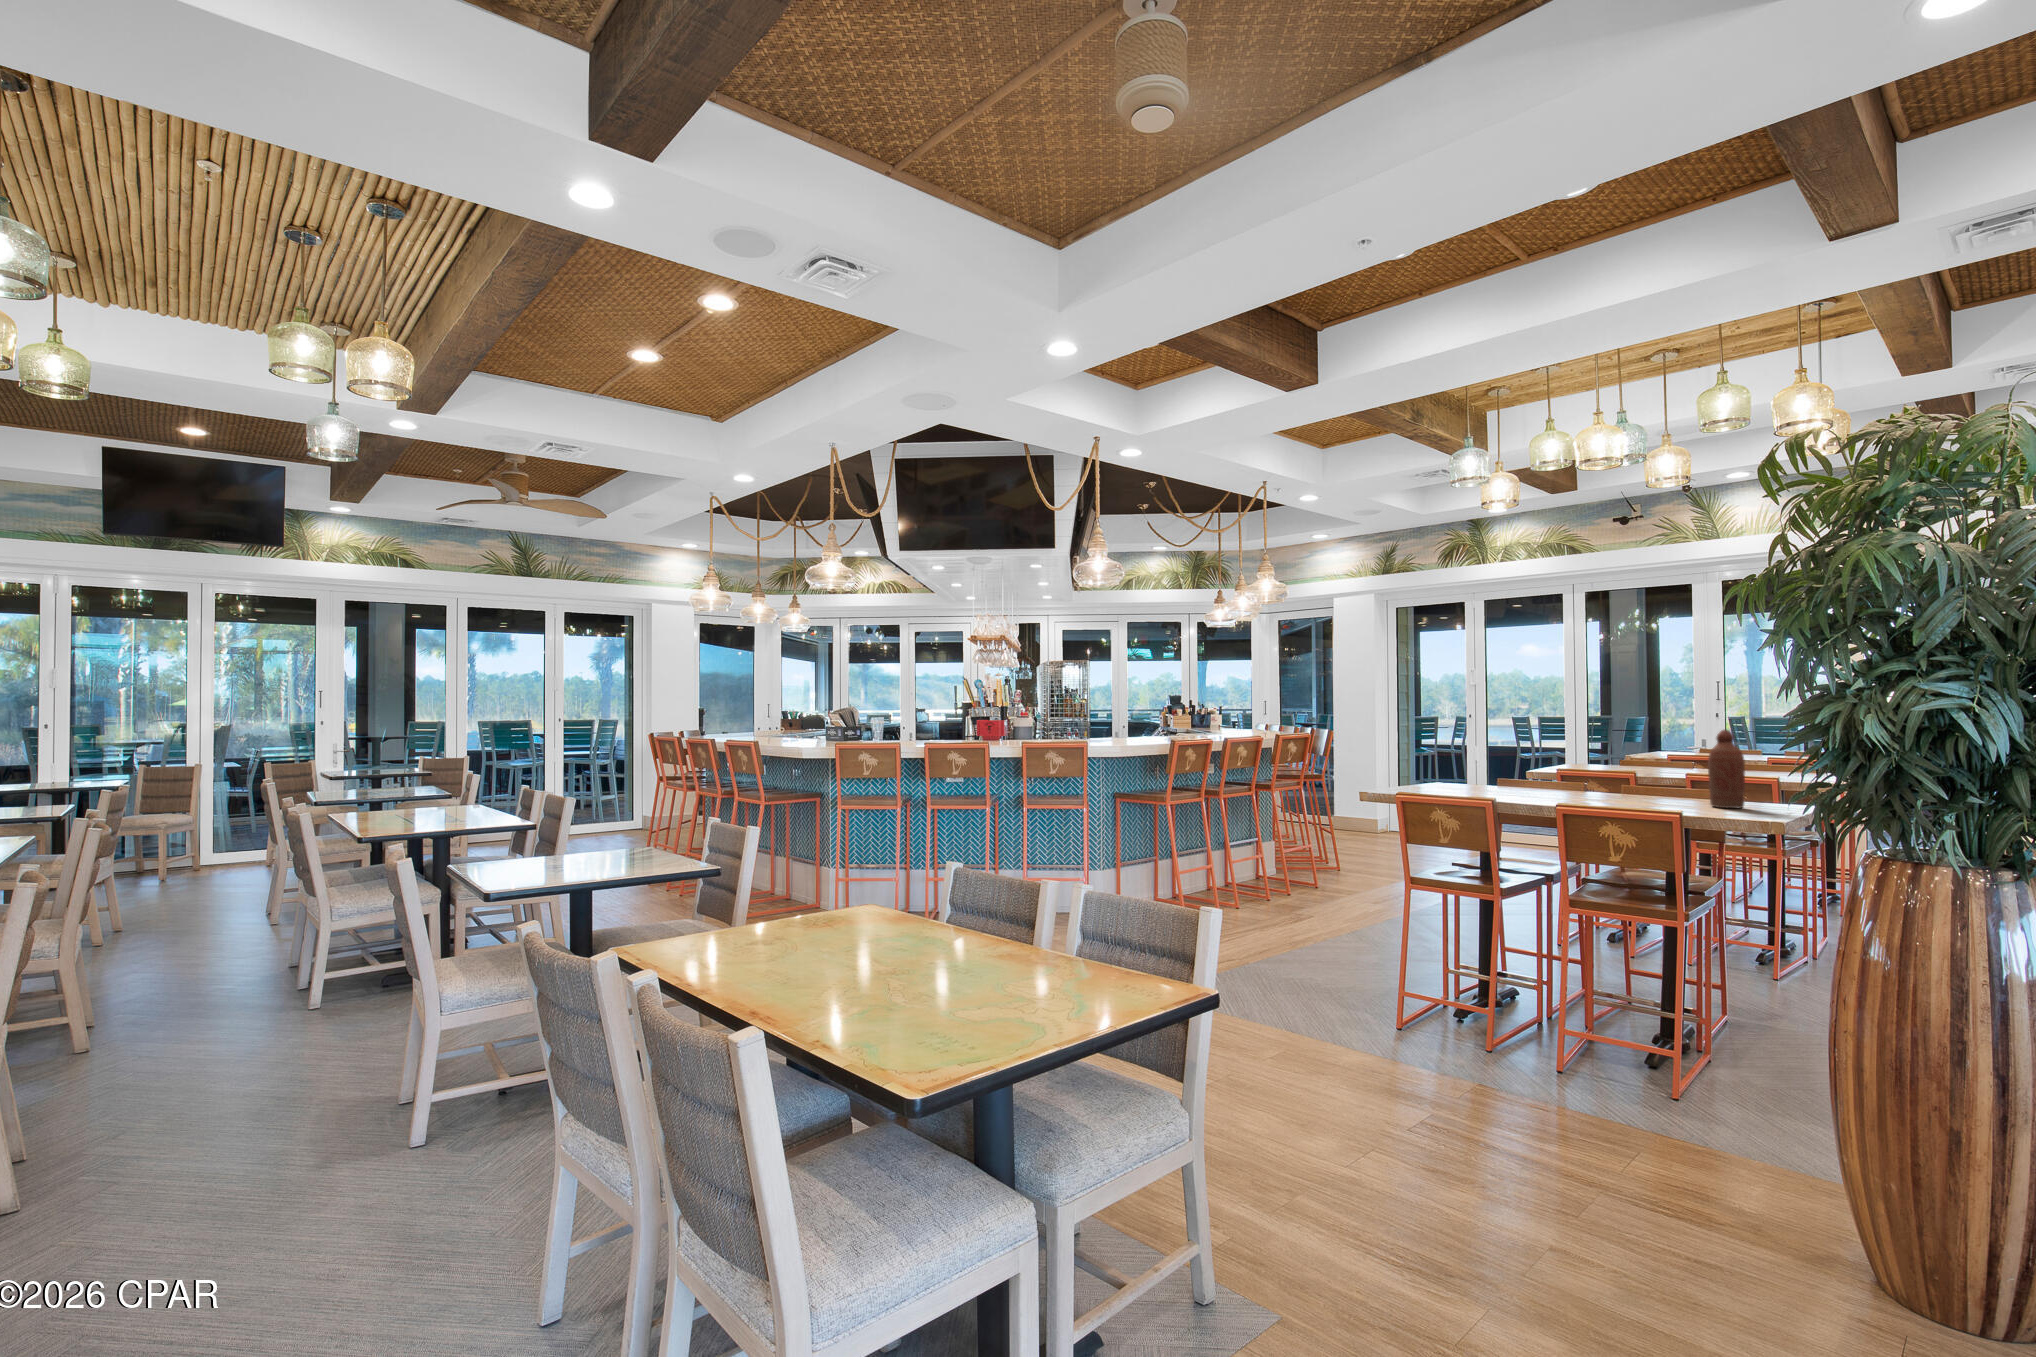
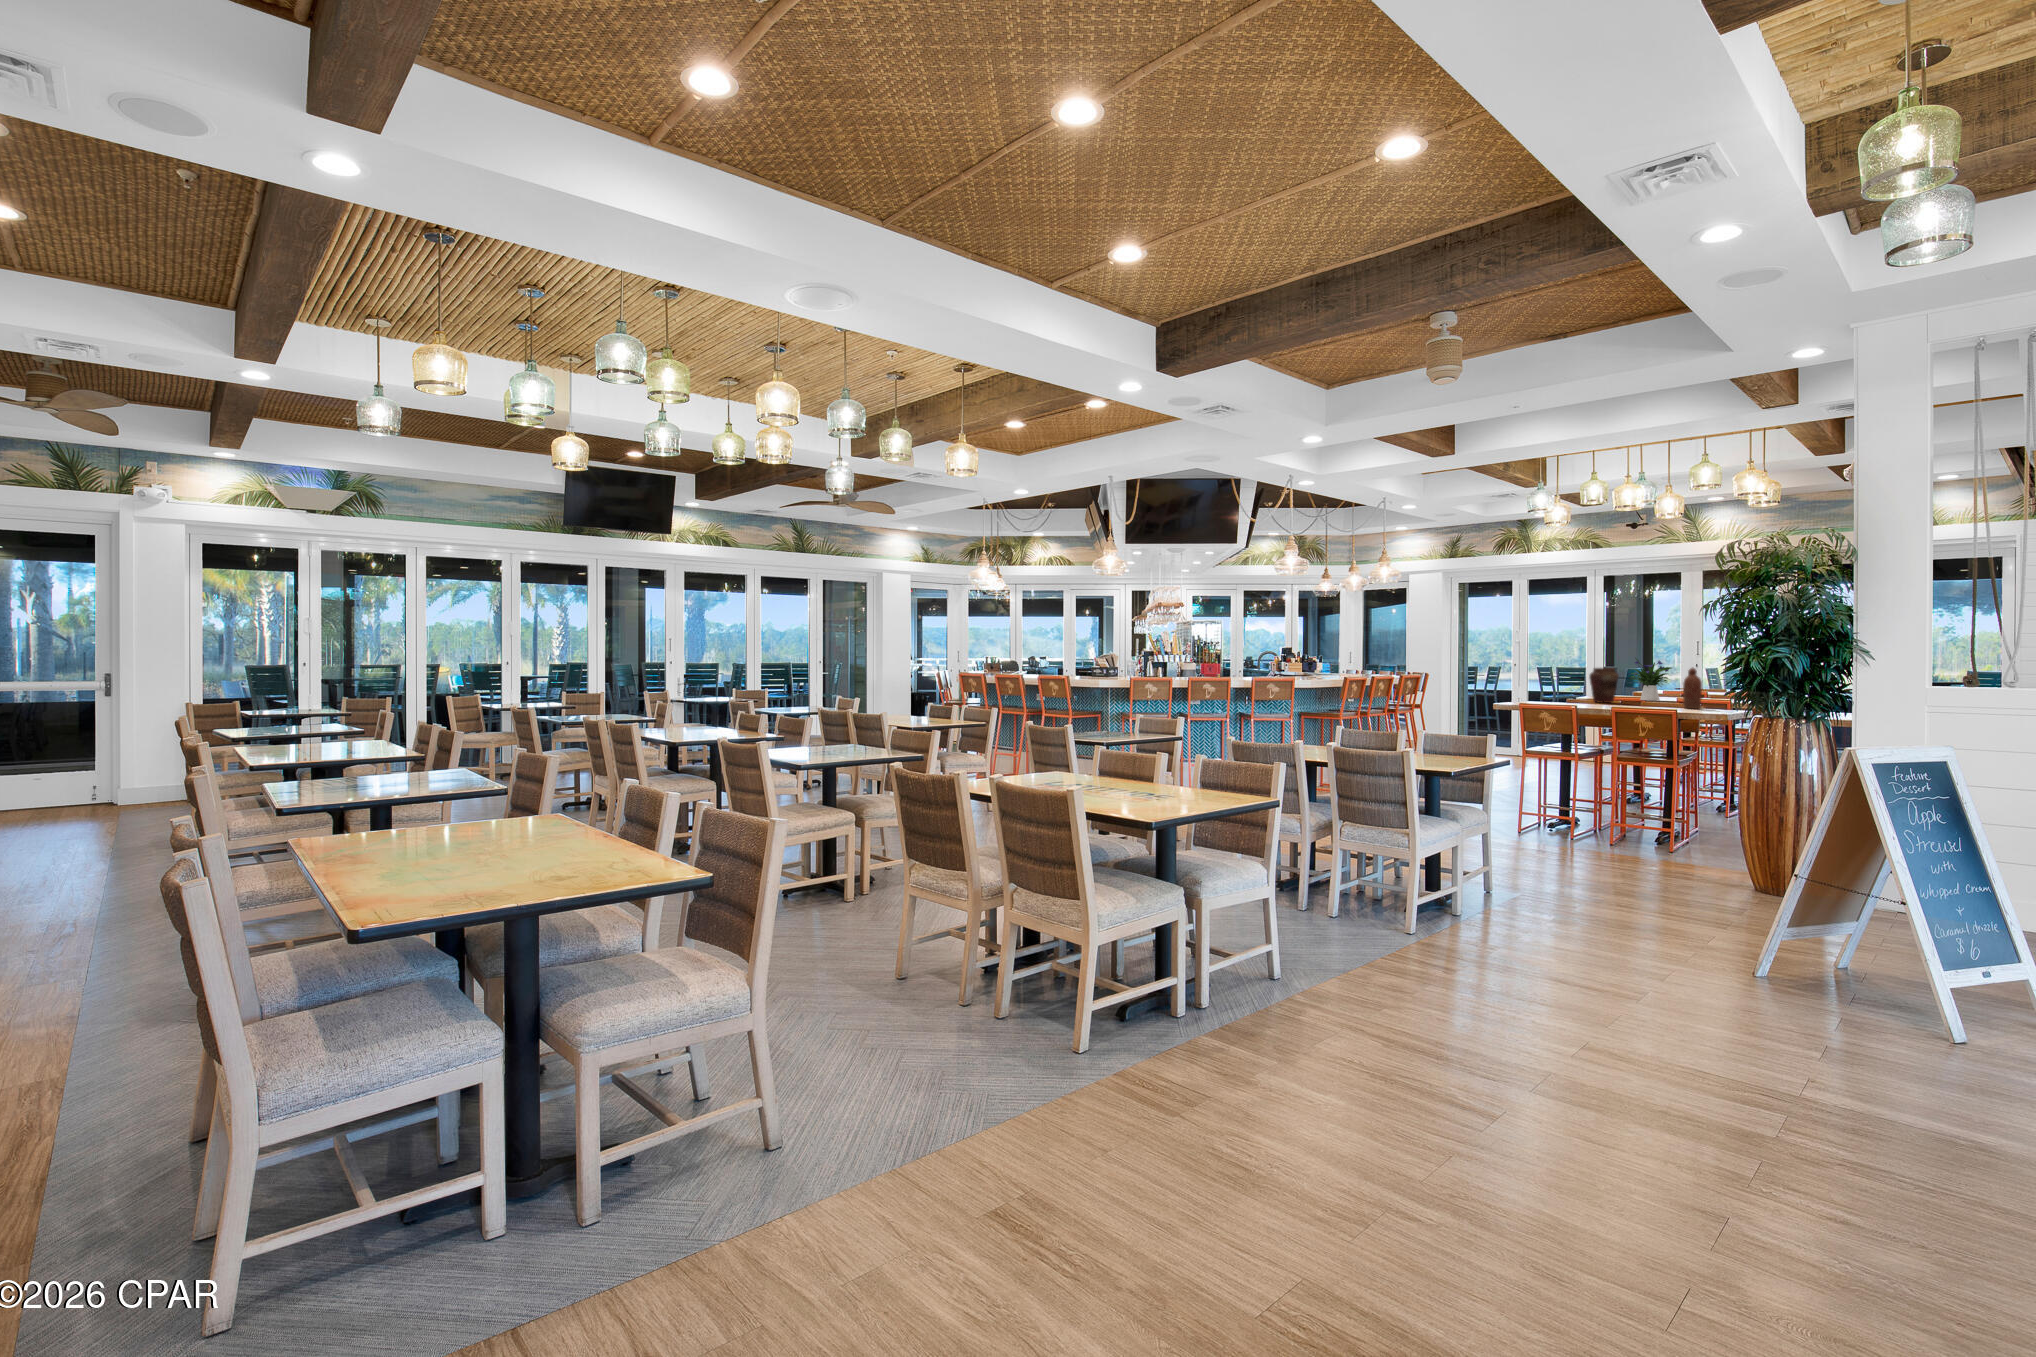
flower arrangement: none [1608,707,1689,778] -> present [1631,658,1672,701]
vase: none [1541,727,1592,788] -> present [1589,668,1619,703]

